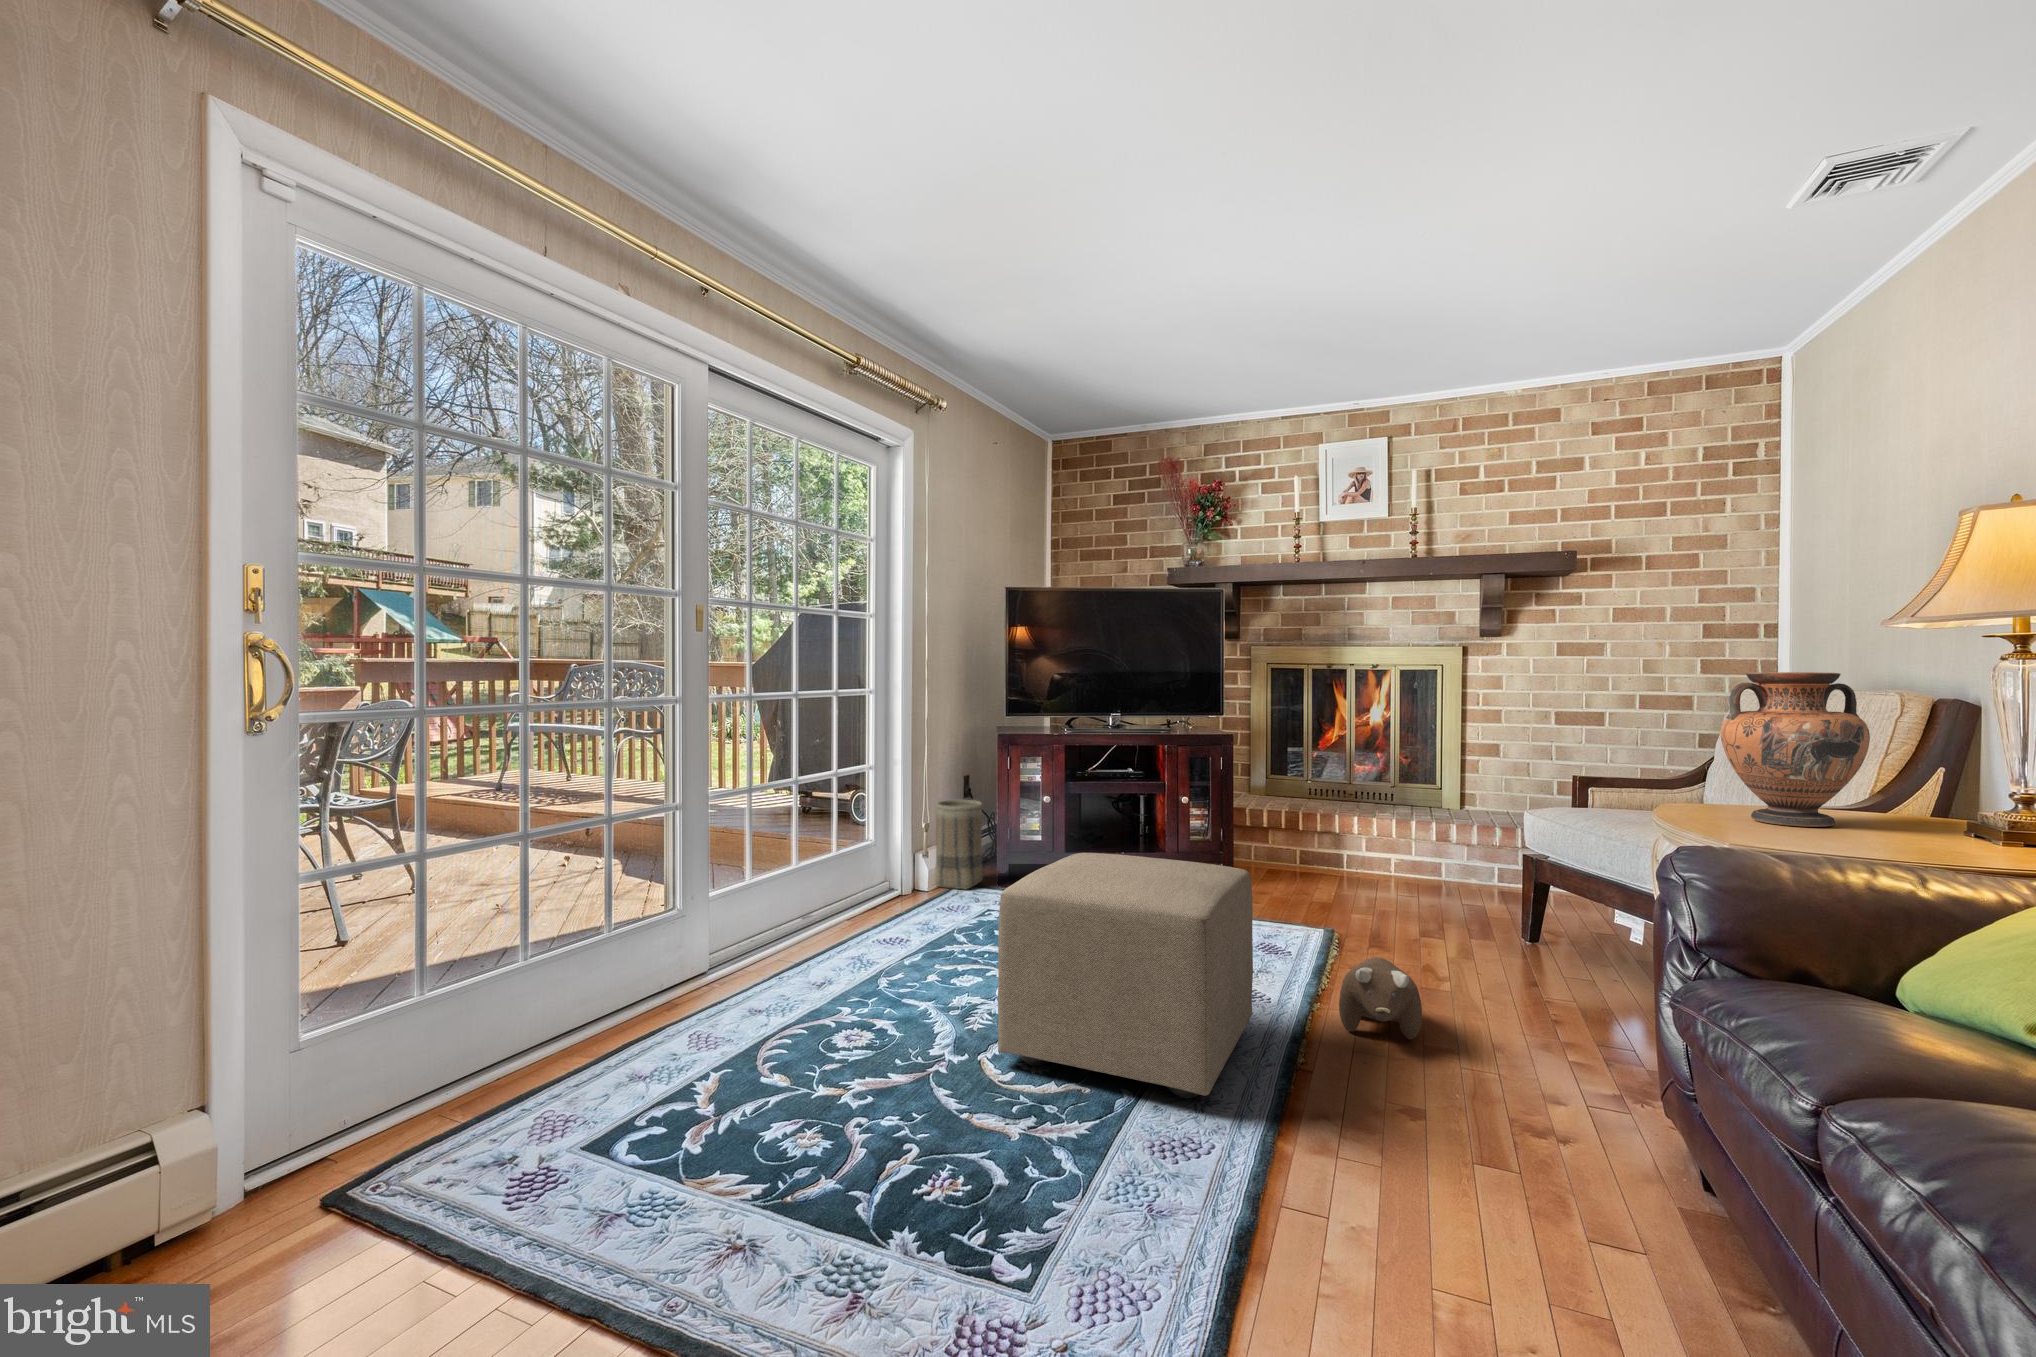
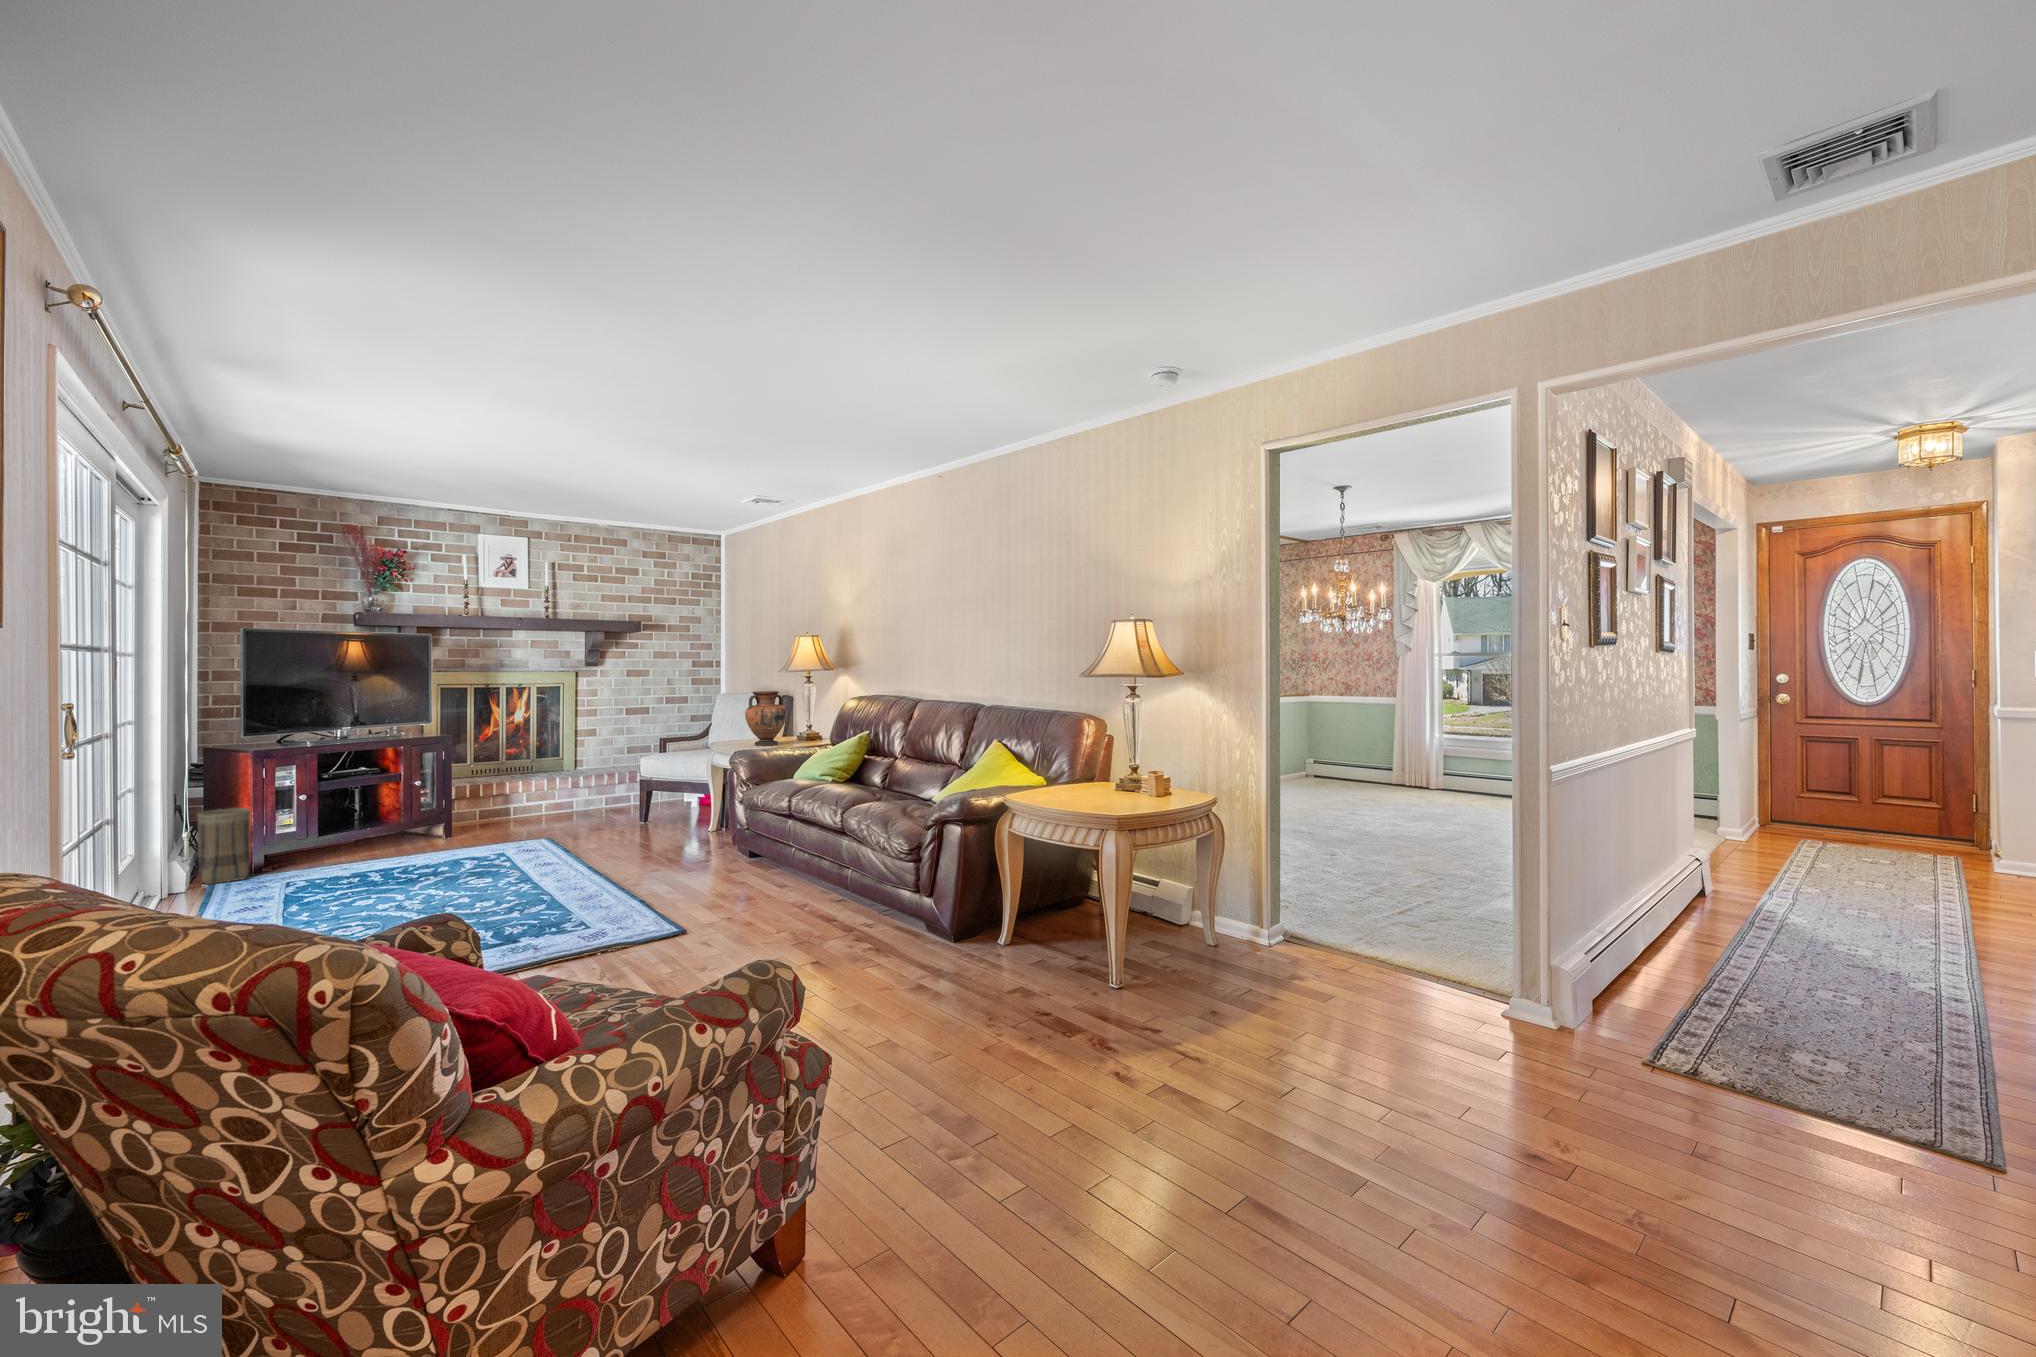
ottoman: present [998,853,1253,1098] -> none [465,796,603,907]
plush toy: present [1339,957,1422,1039] -> none [609,828,649,864]

